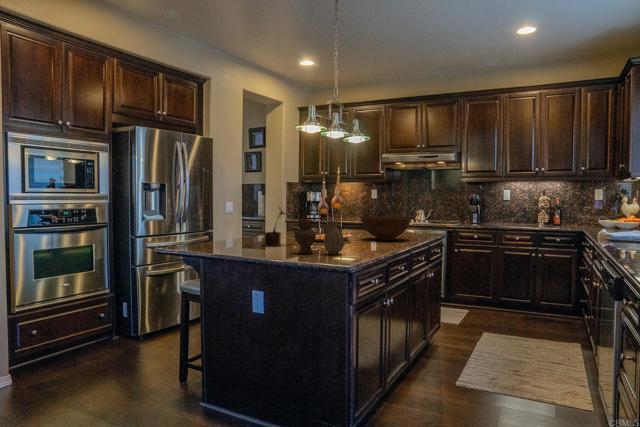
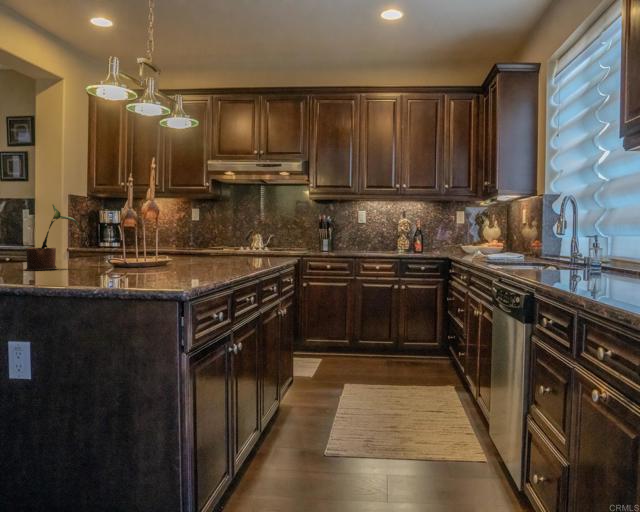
fruit bowl: present [362,216,410,240] -> none [188,231,259,263]
vase: present [294,219,344,254] -> none [80,220,167,276]

